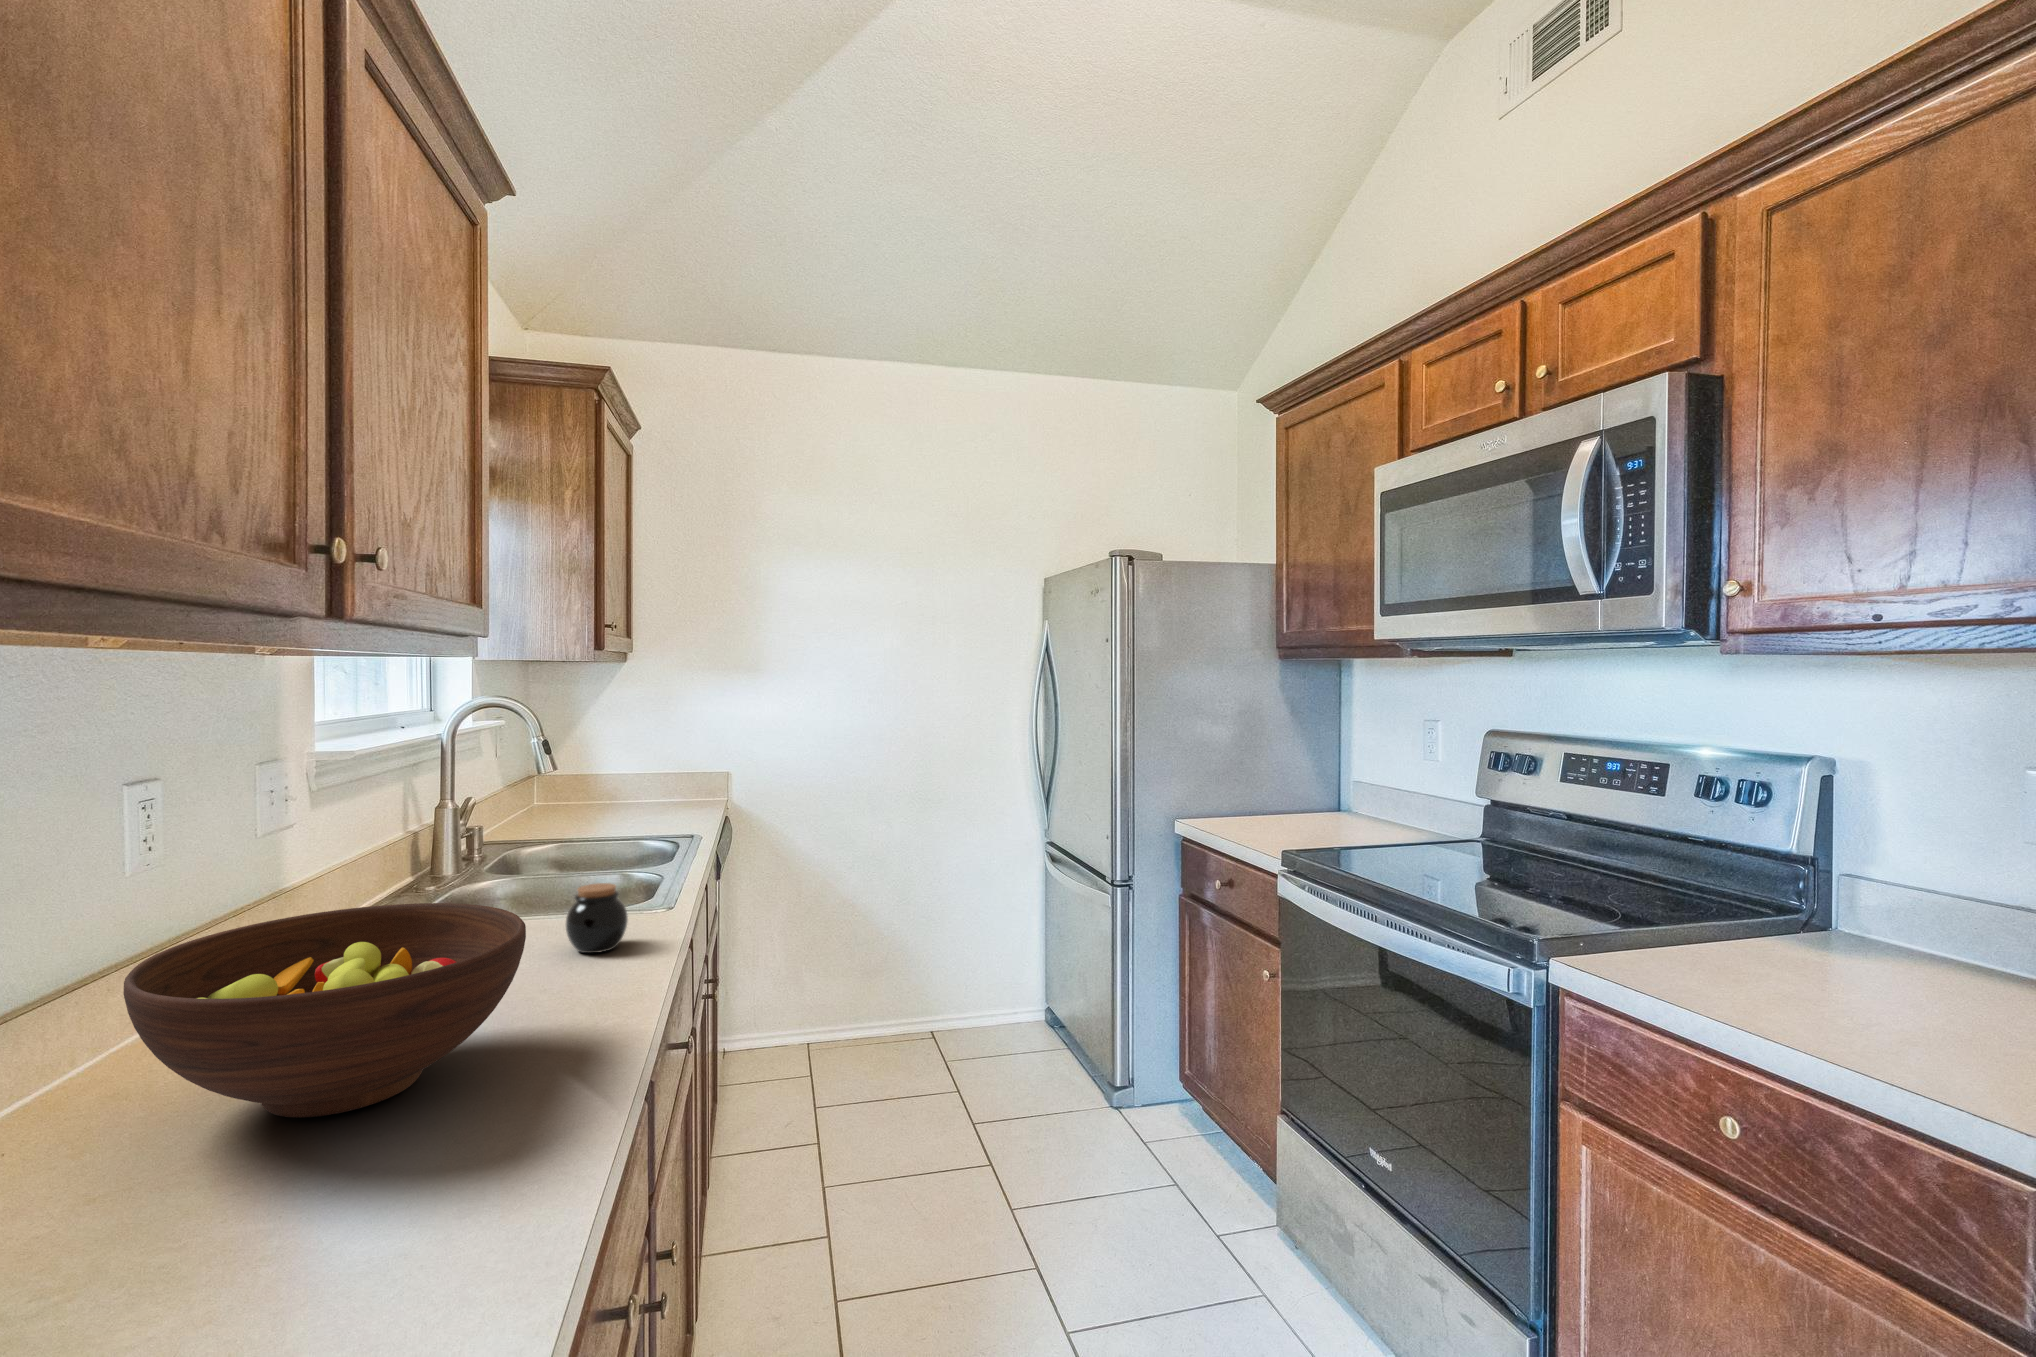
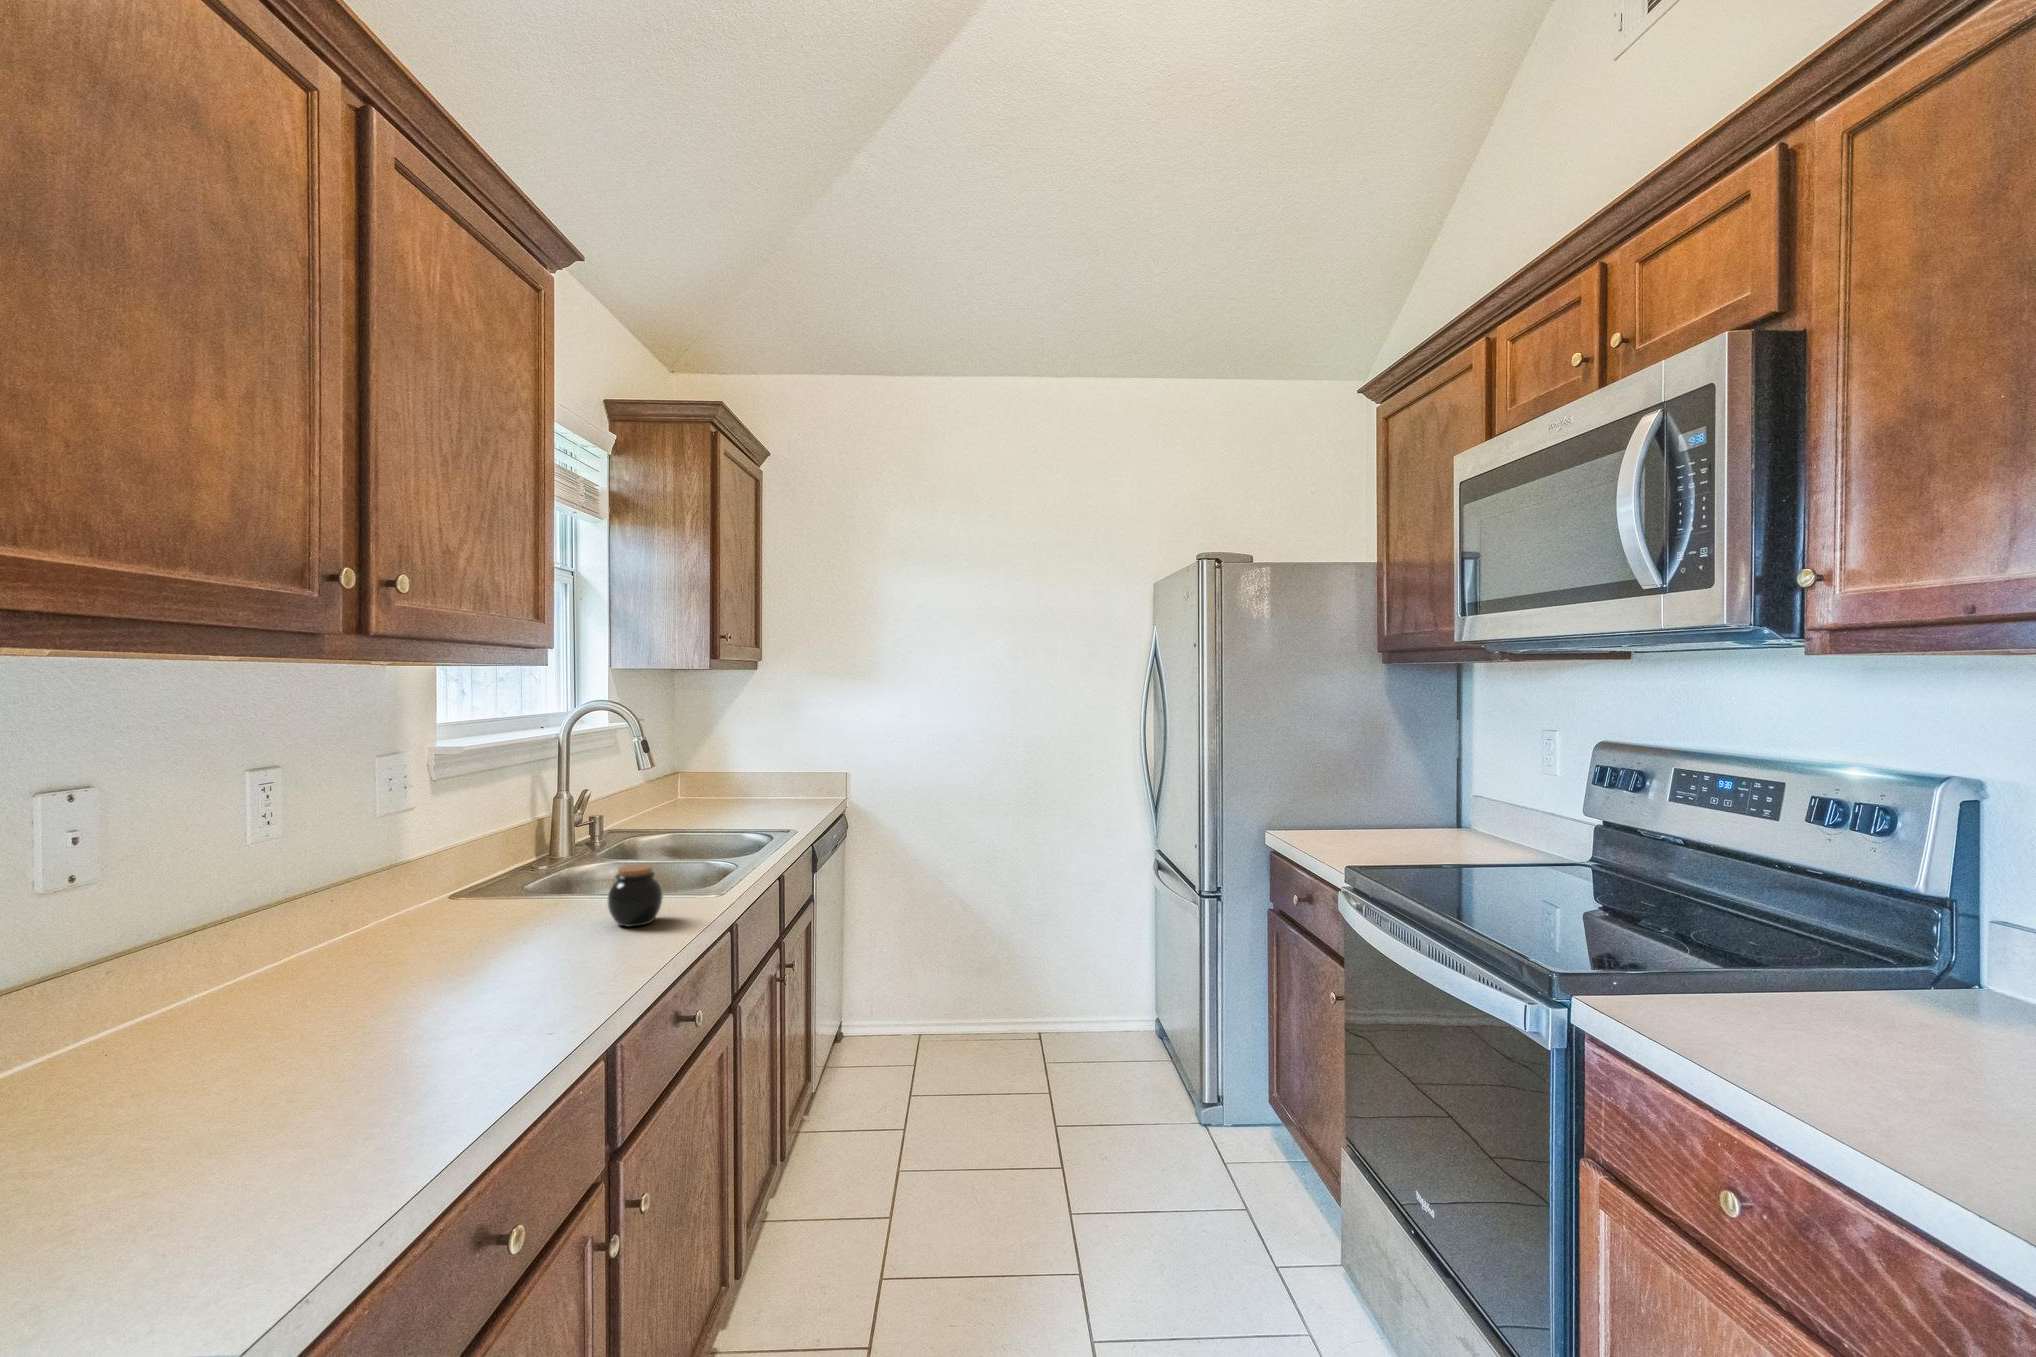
fruit bowl: present [124,903,526,1117] -> none [172,872,510,1044]

